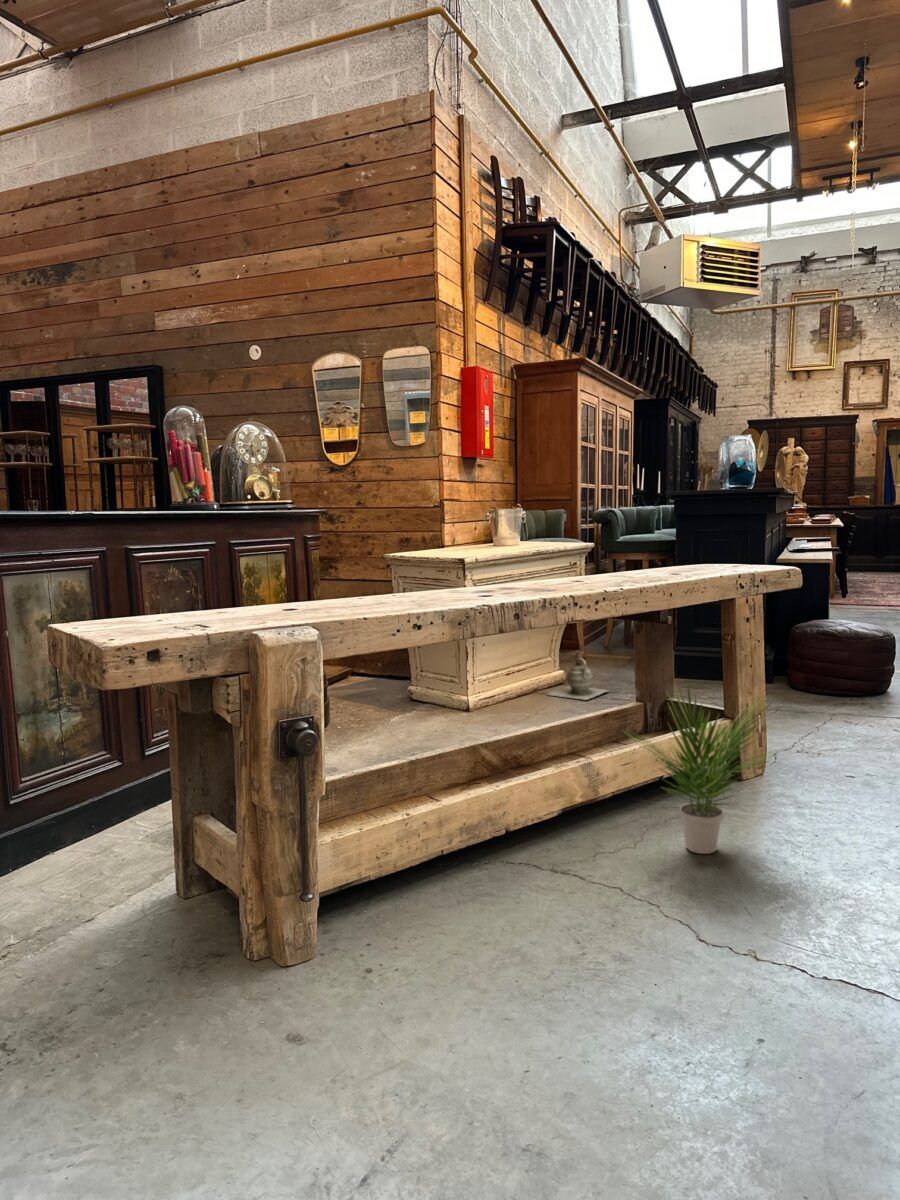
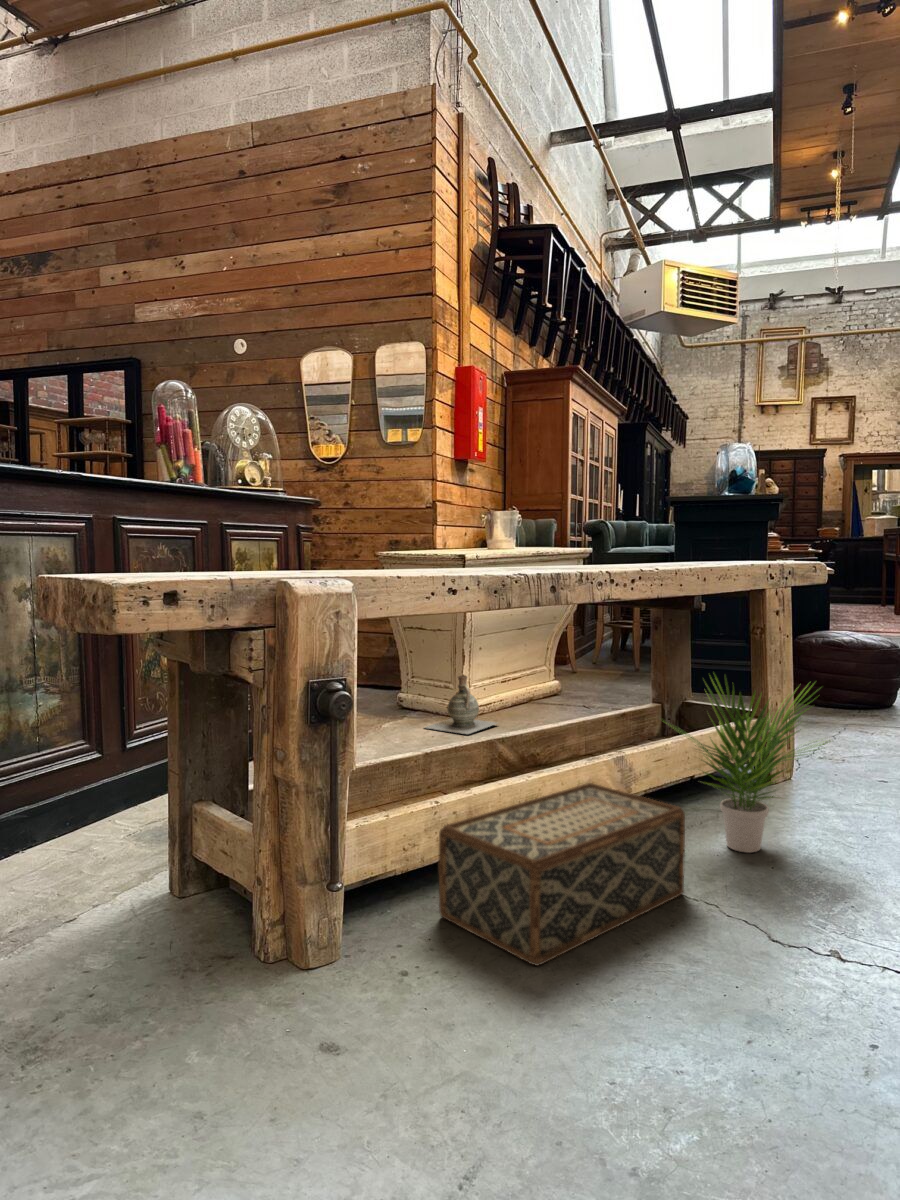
ceramic jug: present [548,651,608,700] -> present [425,676,497,734]
woven basket: none [407,792,634,965] -> present [439,783,685,966]

